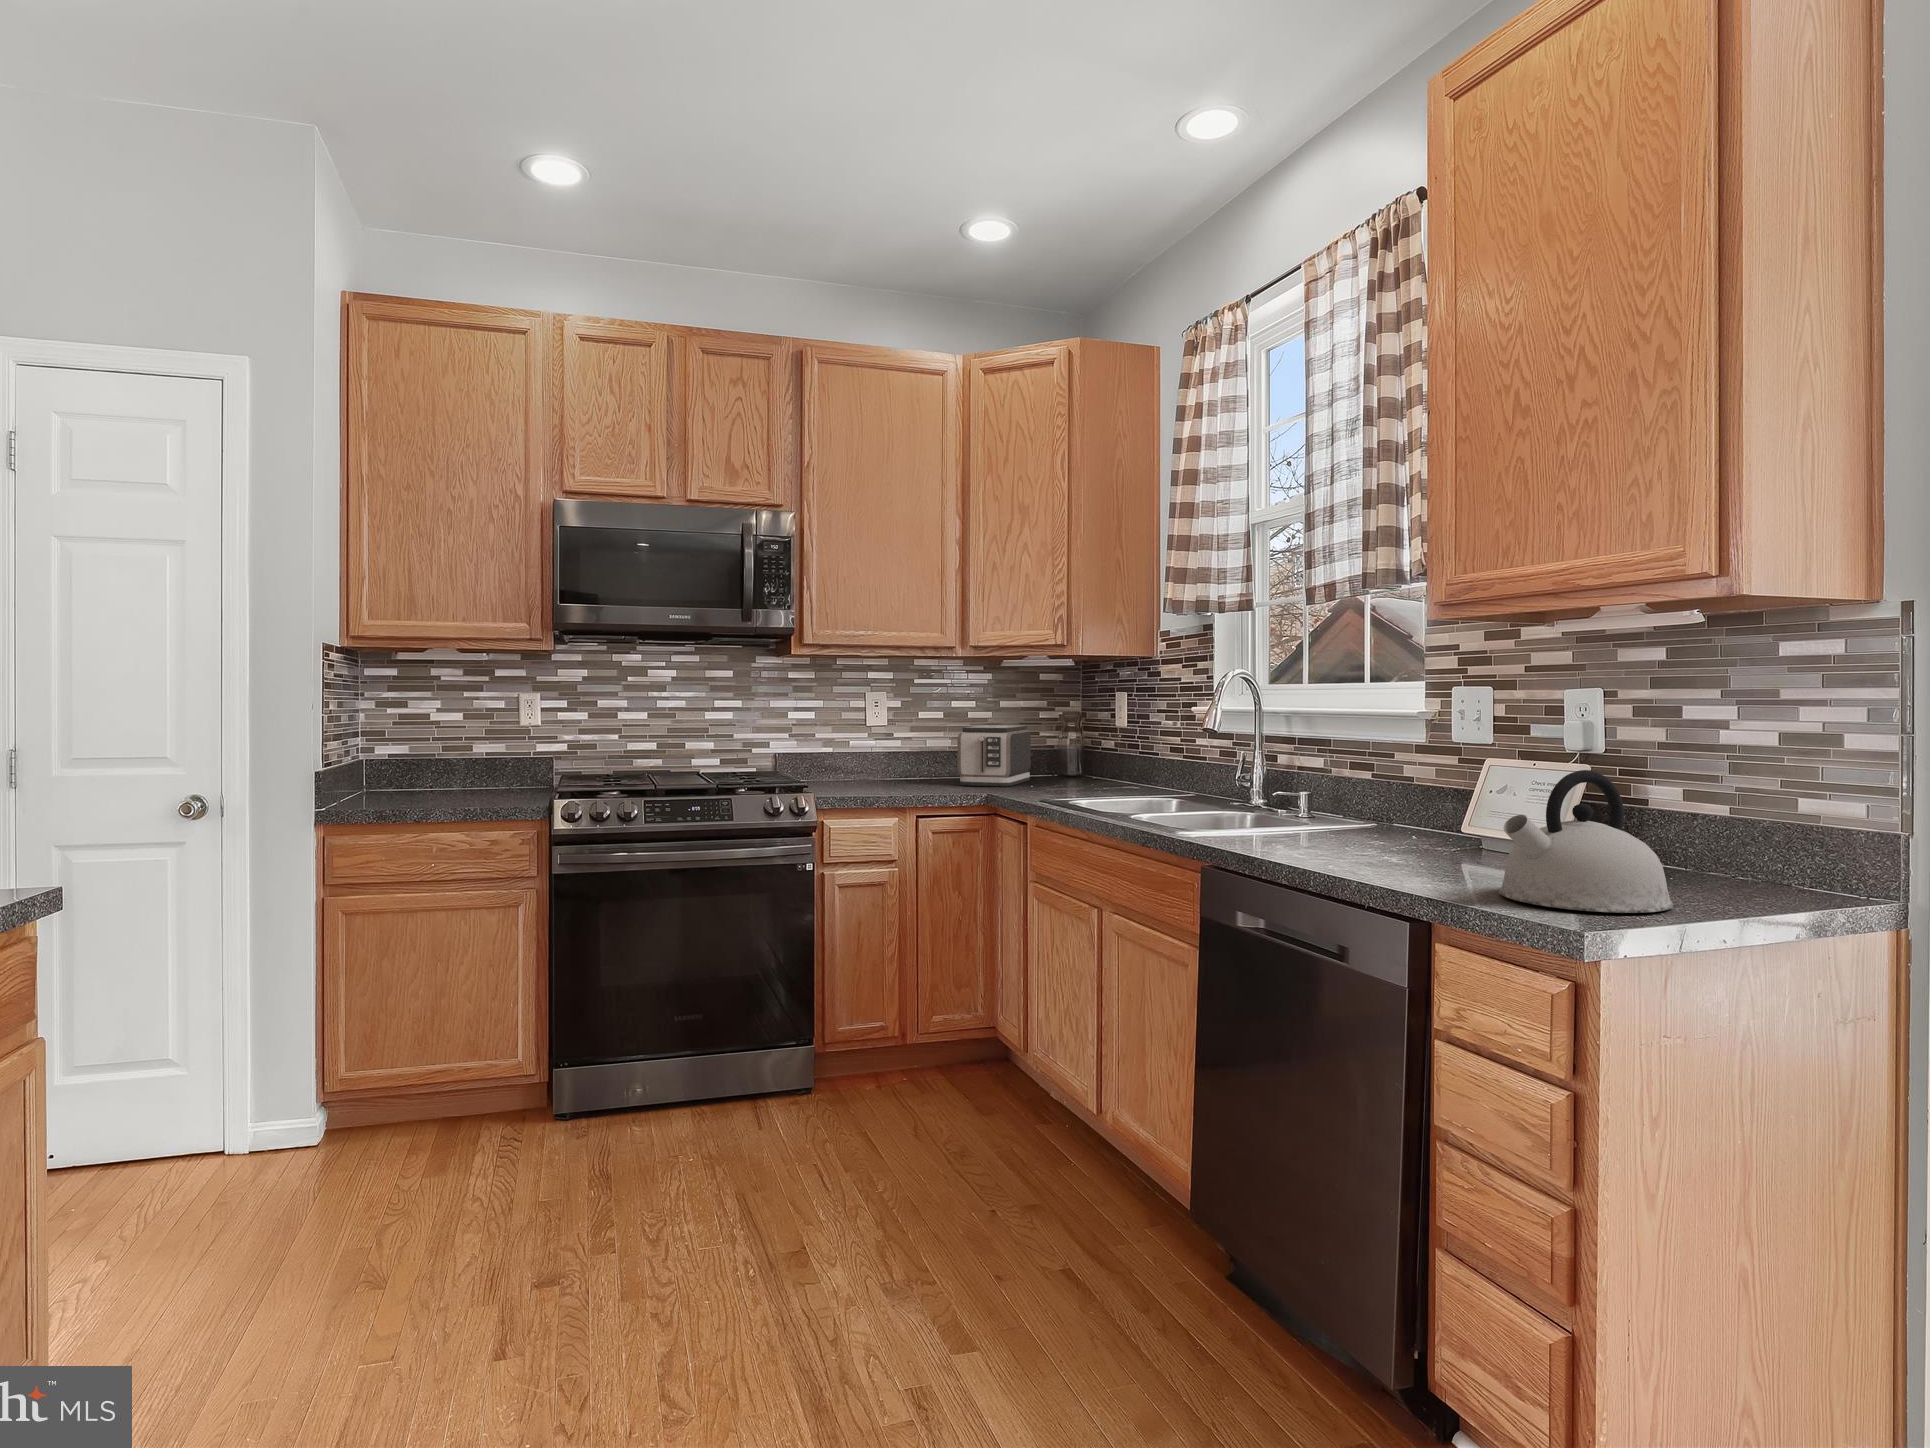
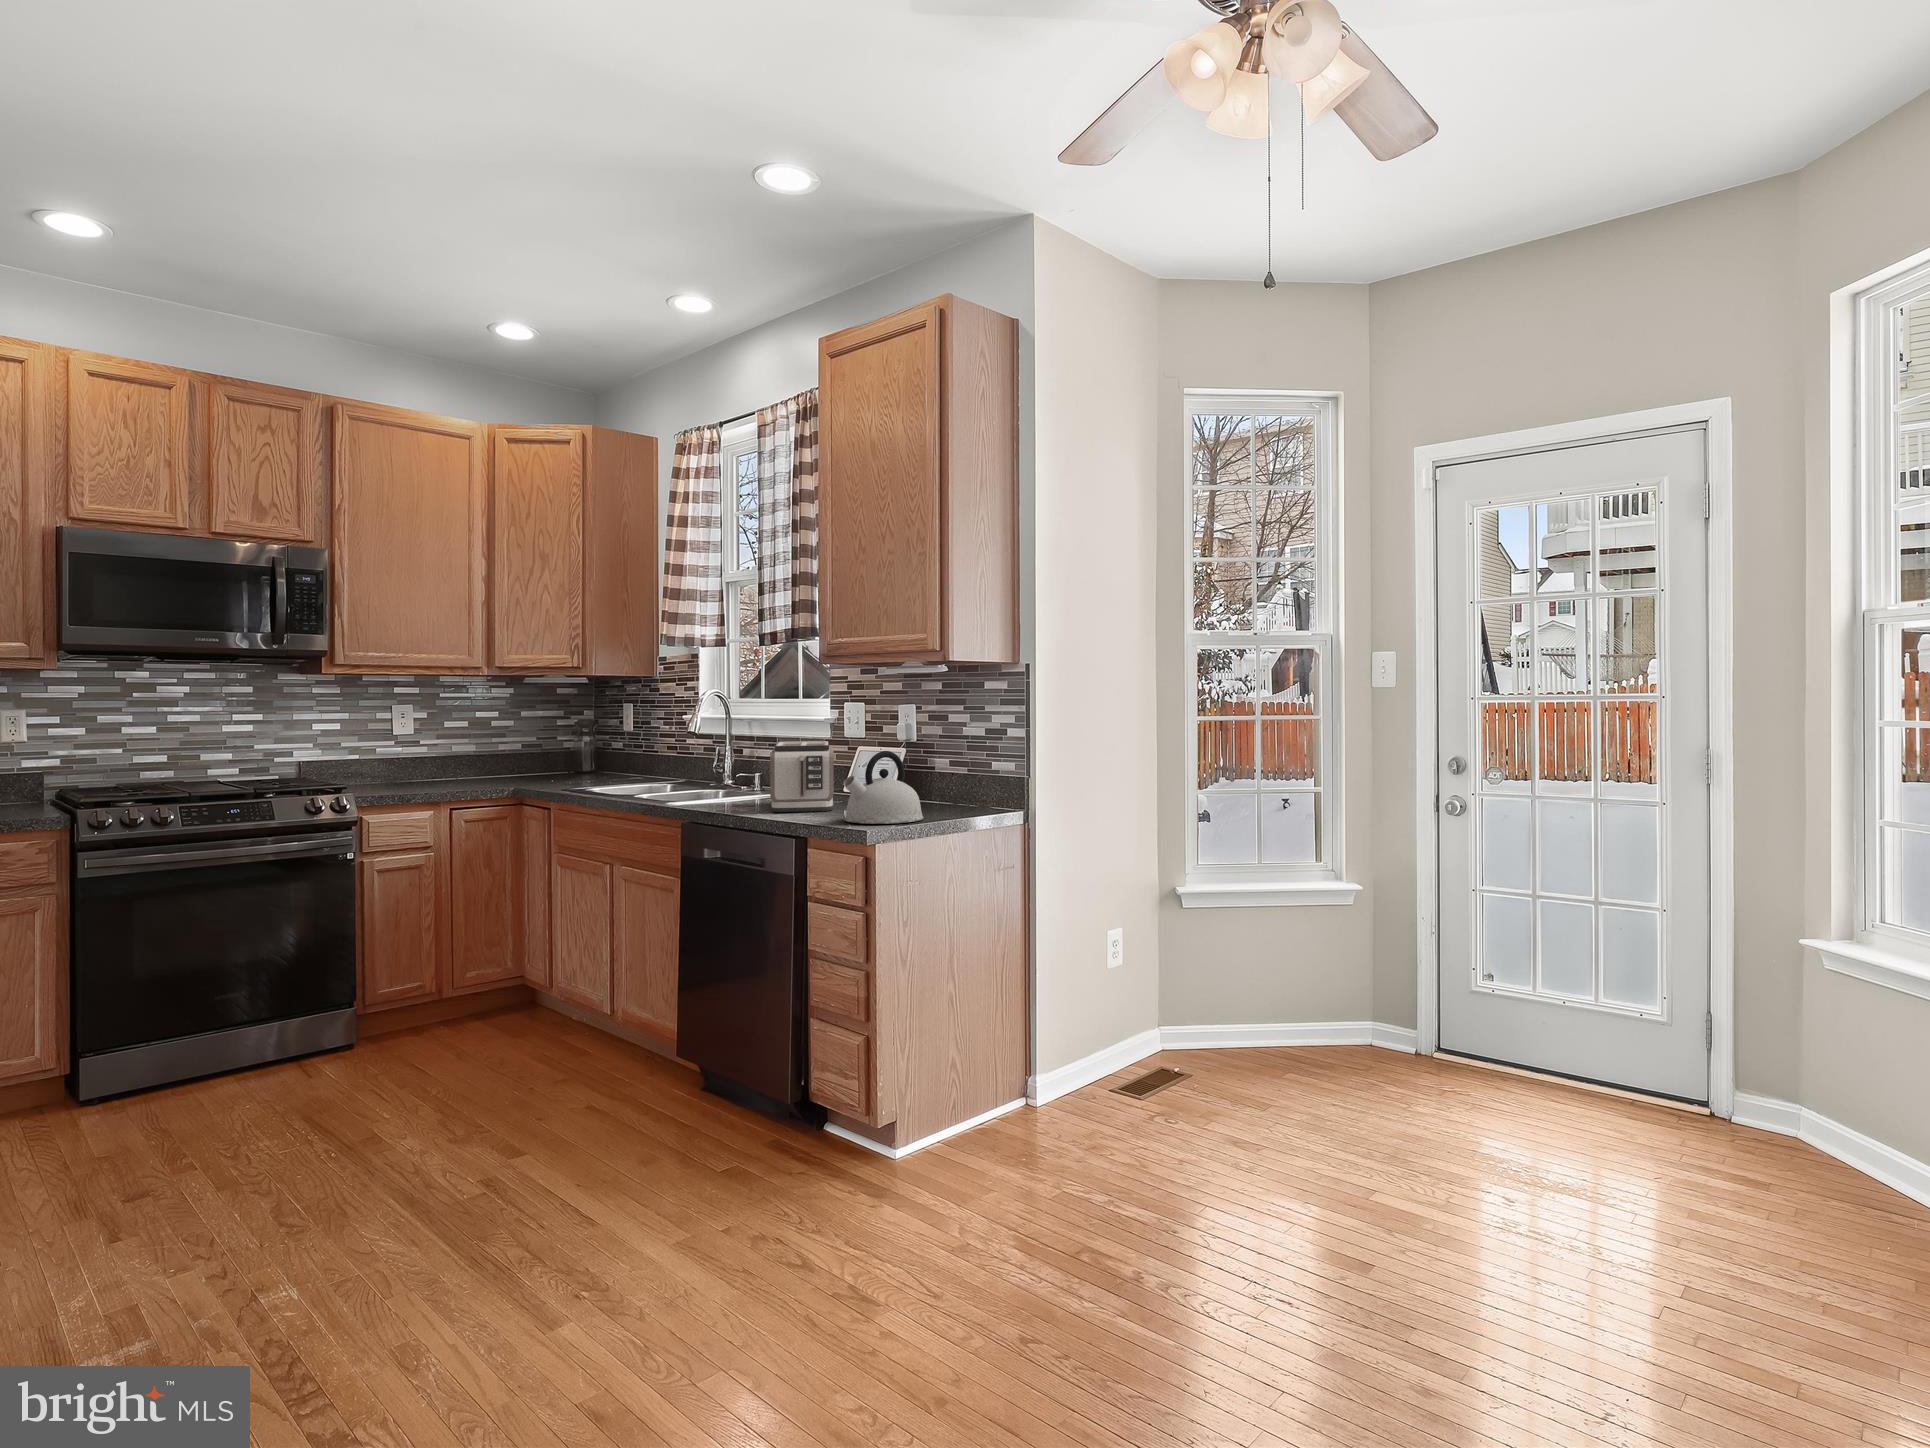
toaster: present [957,725,1031,787] -> present [770,741,834,812]

